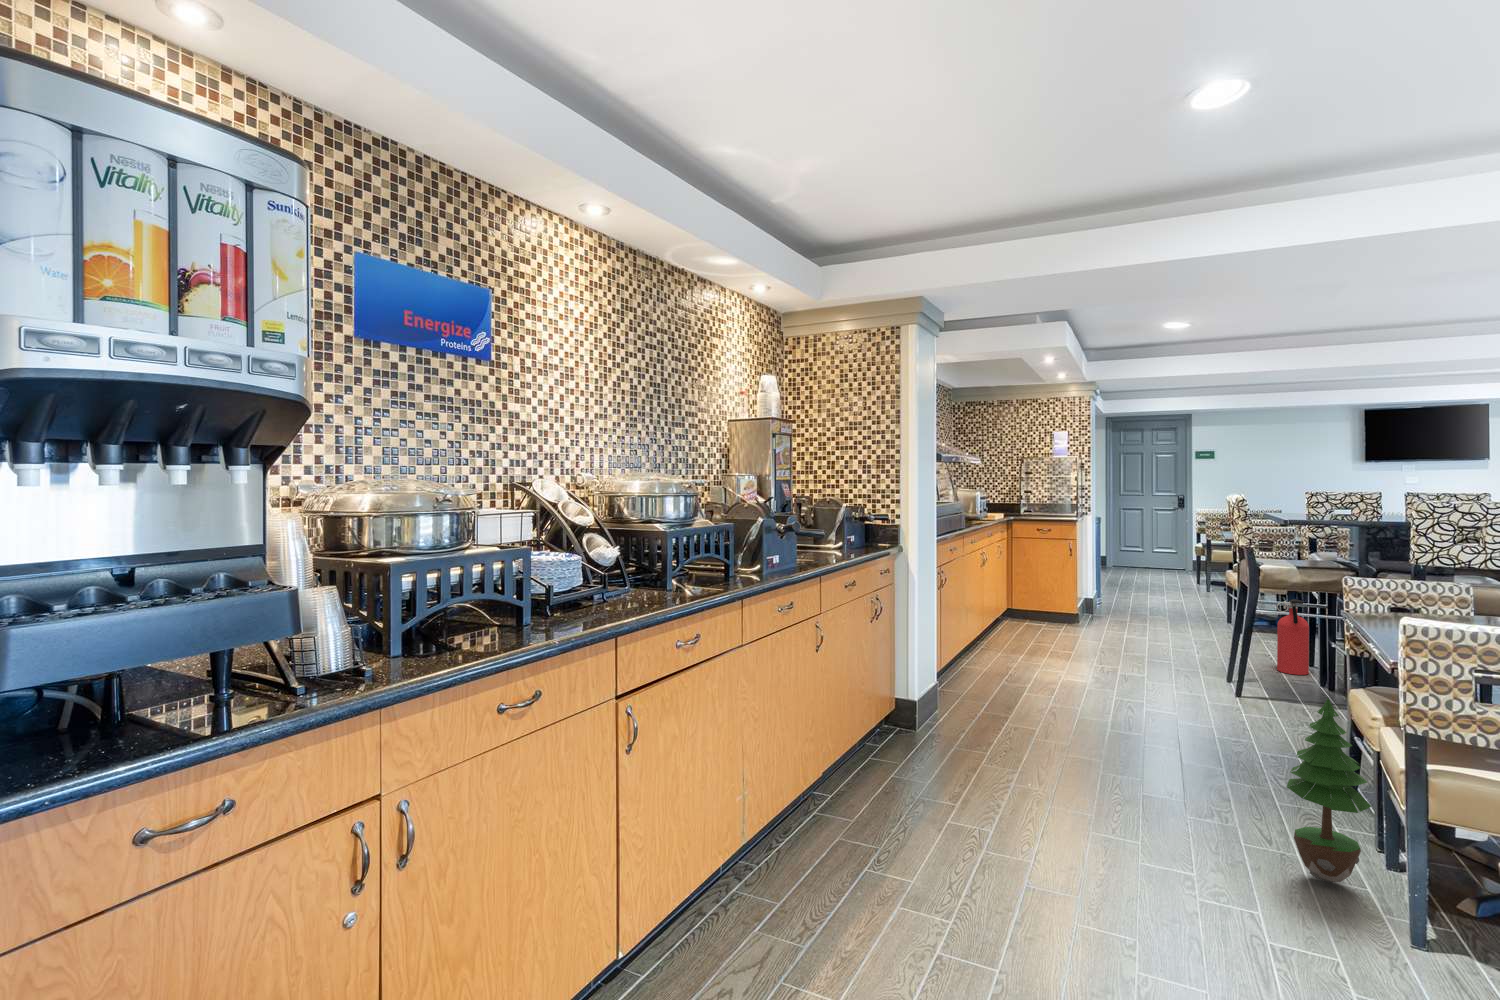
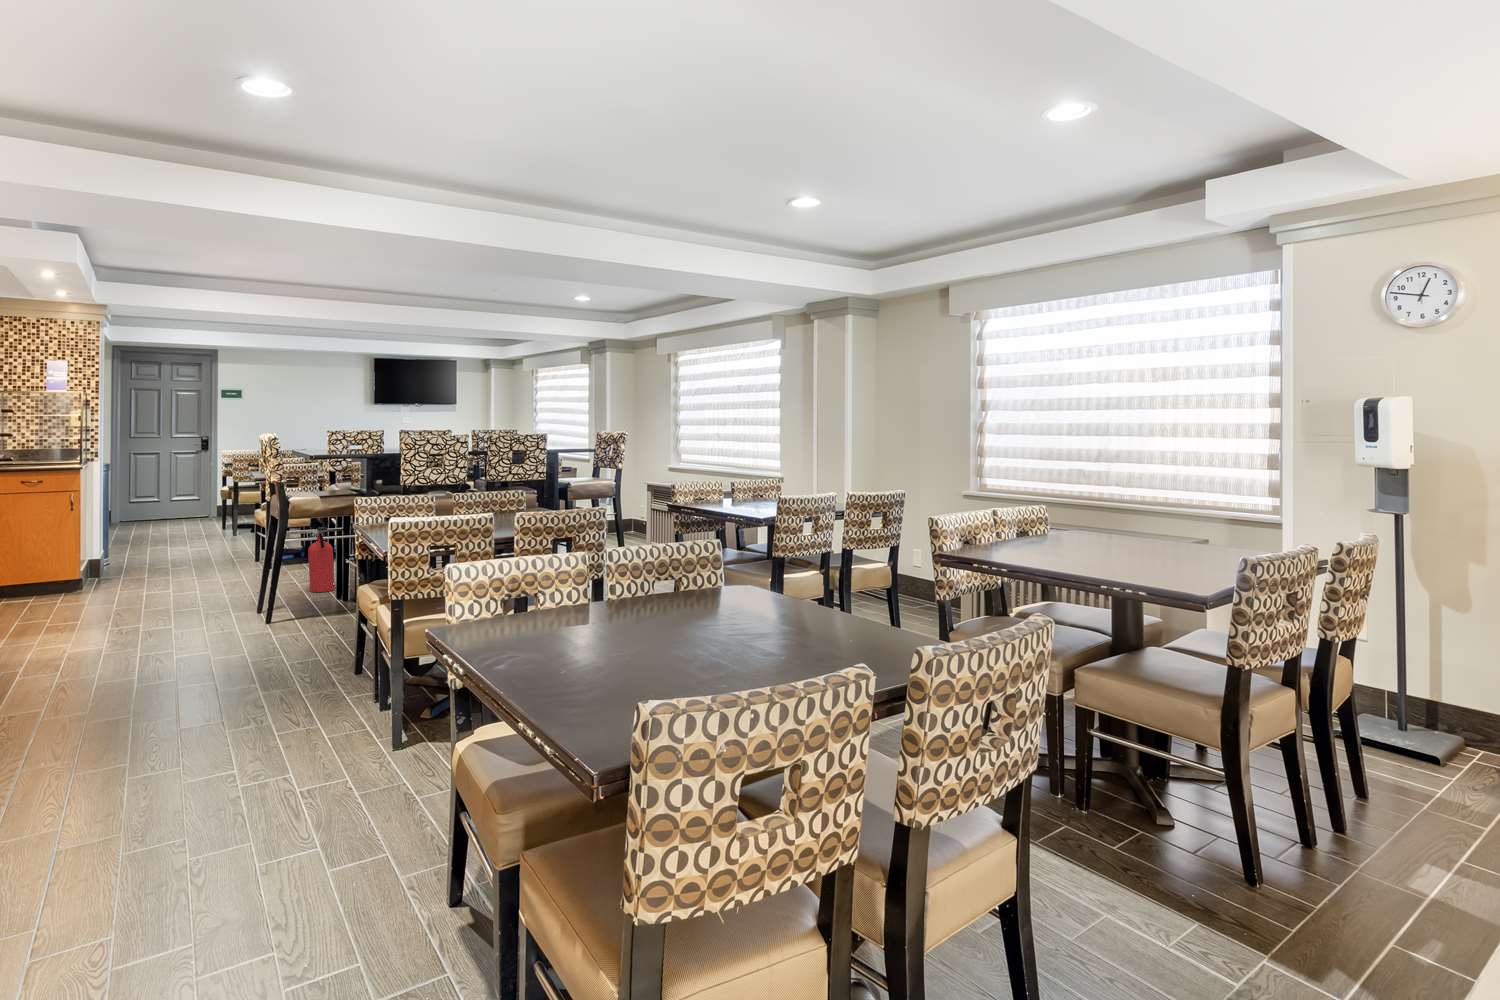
potted tree: present [1287,698,1372,883] -> none [327,584,380,715]

